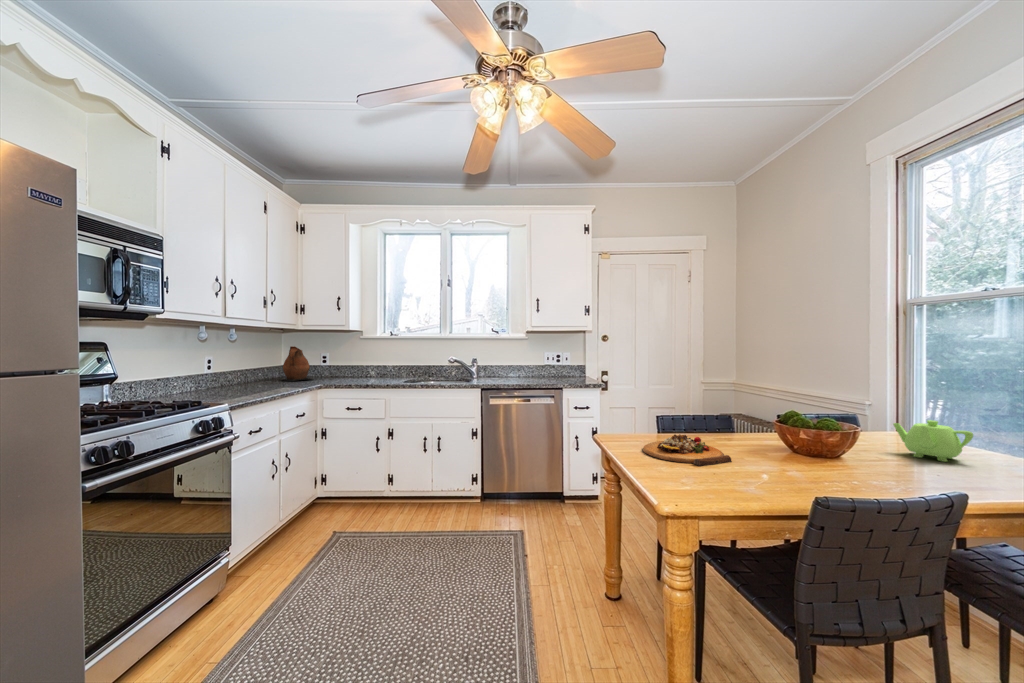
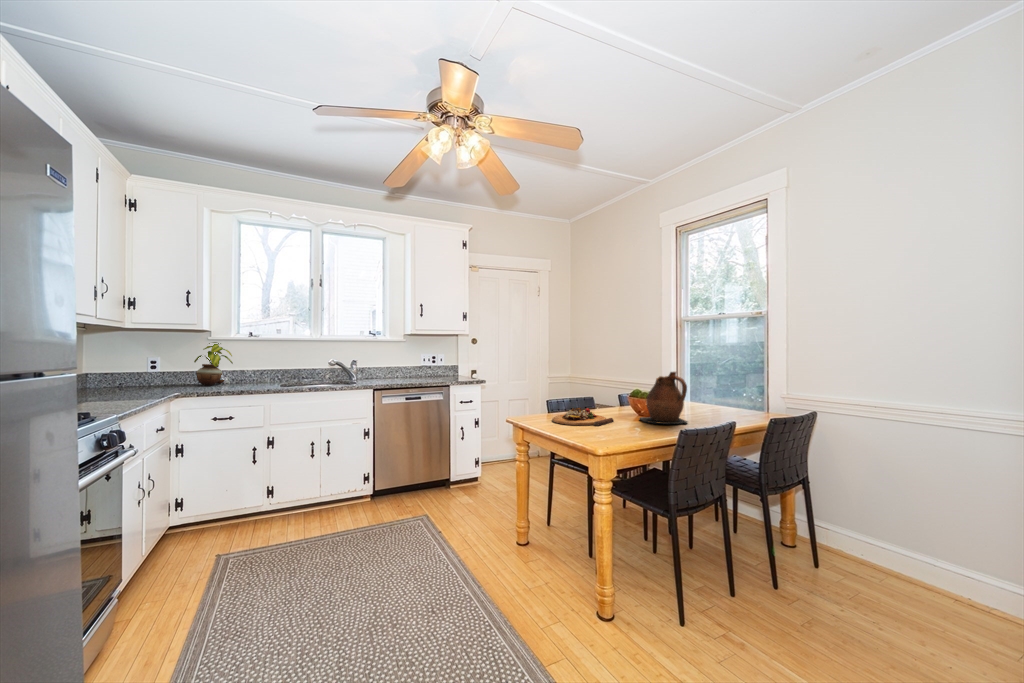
potted plant: none [345,339,374,377] -> present [194,342,233,386]
ceramic pitcher: present [282,346,313,381] -> present [640,372,687,424]
teapot: present [893,420,973,462] -> none [689,387,727,410]

